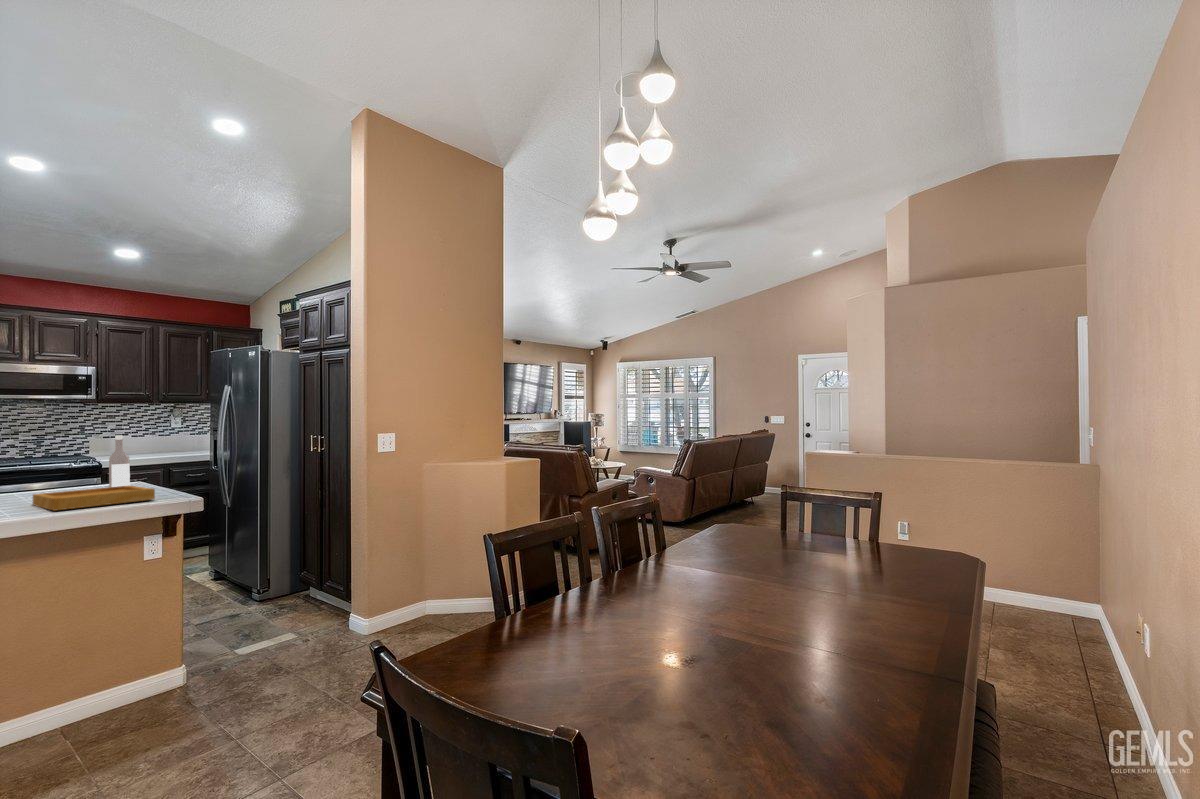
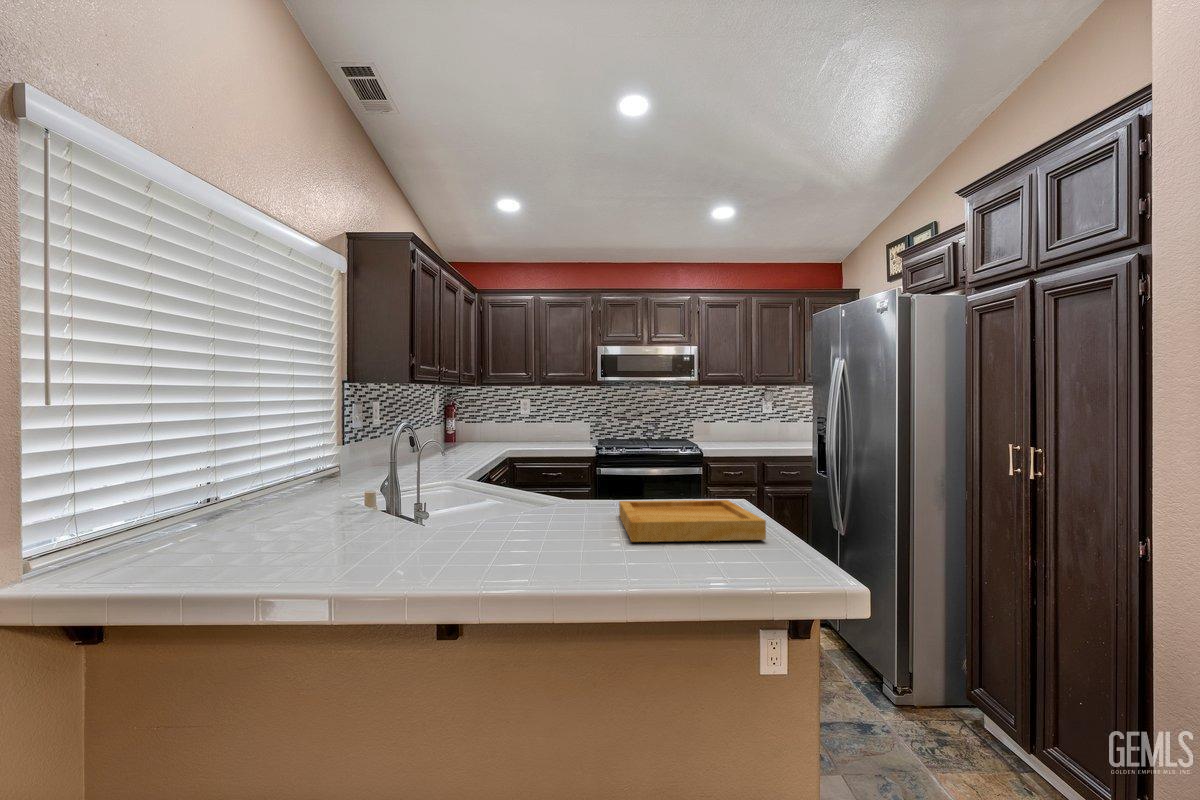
wine bottle: present [109,435,130,487] -> none [704,420,729,508]

